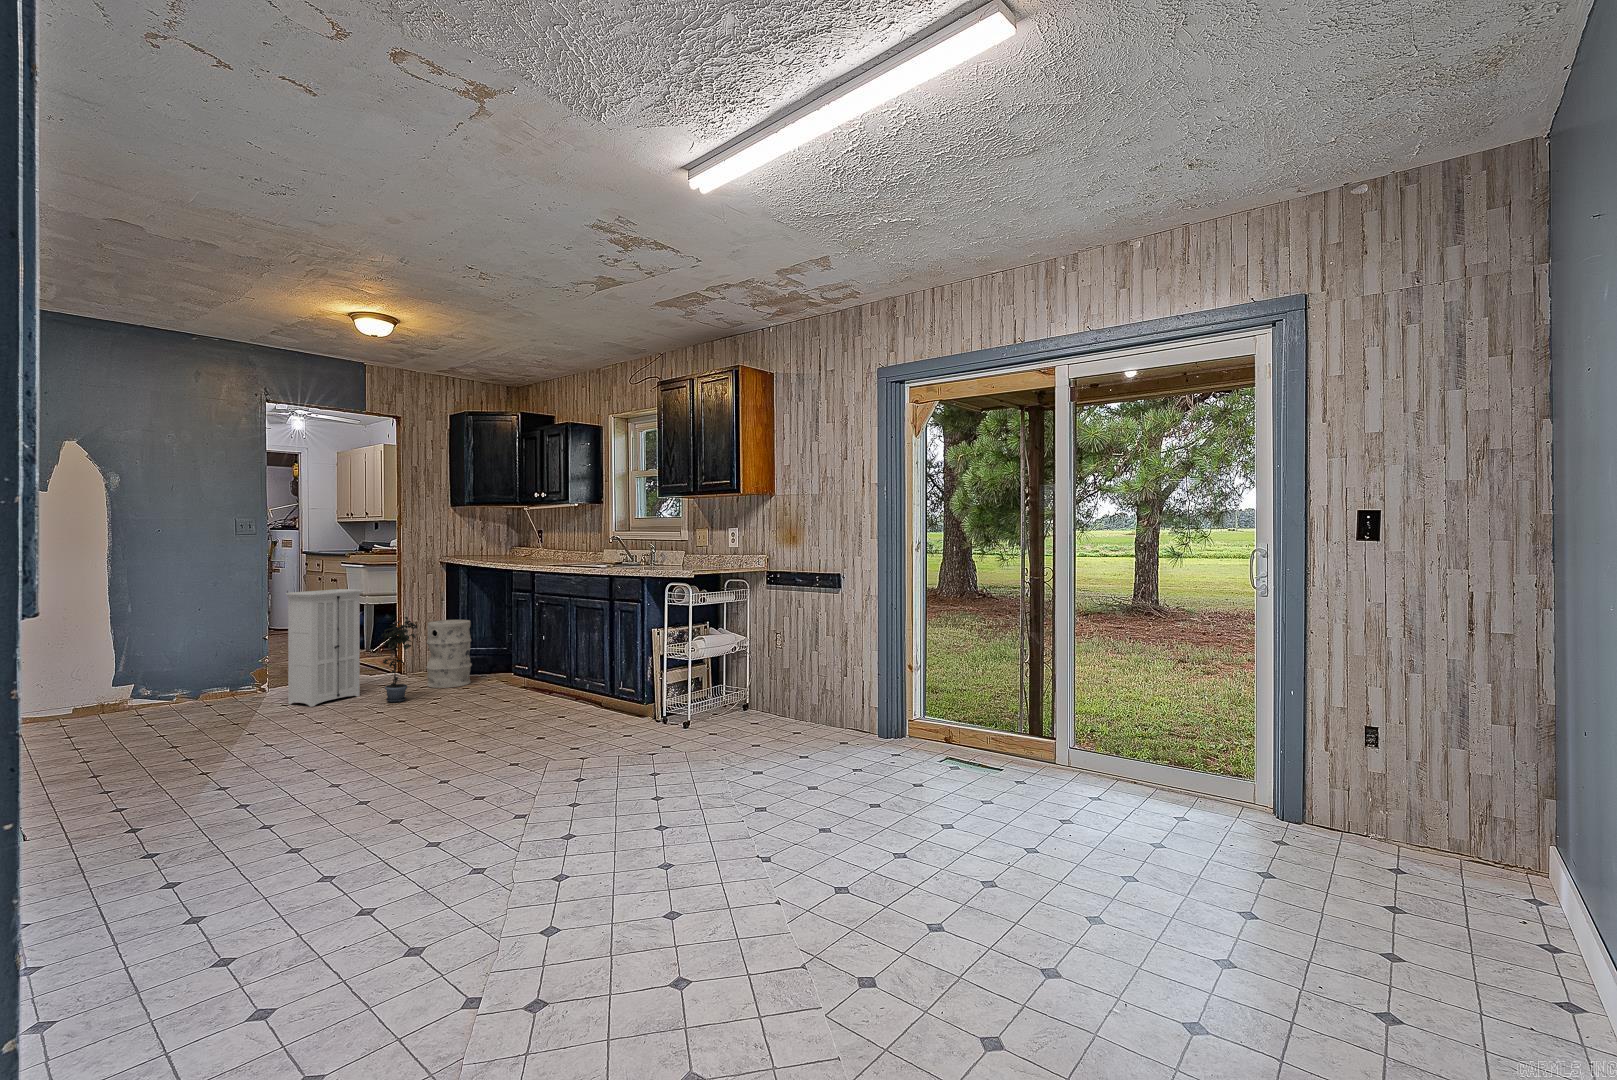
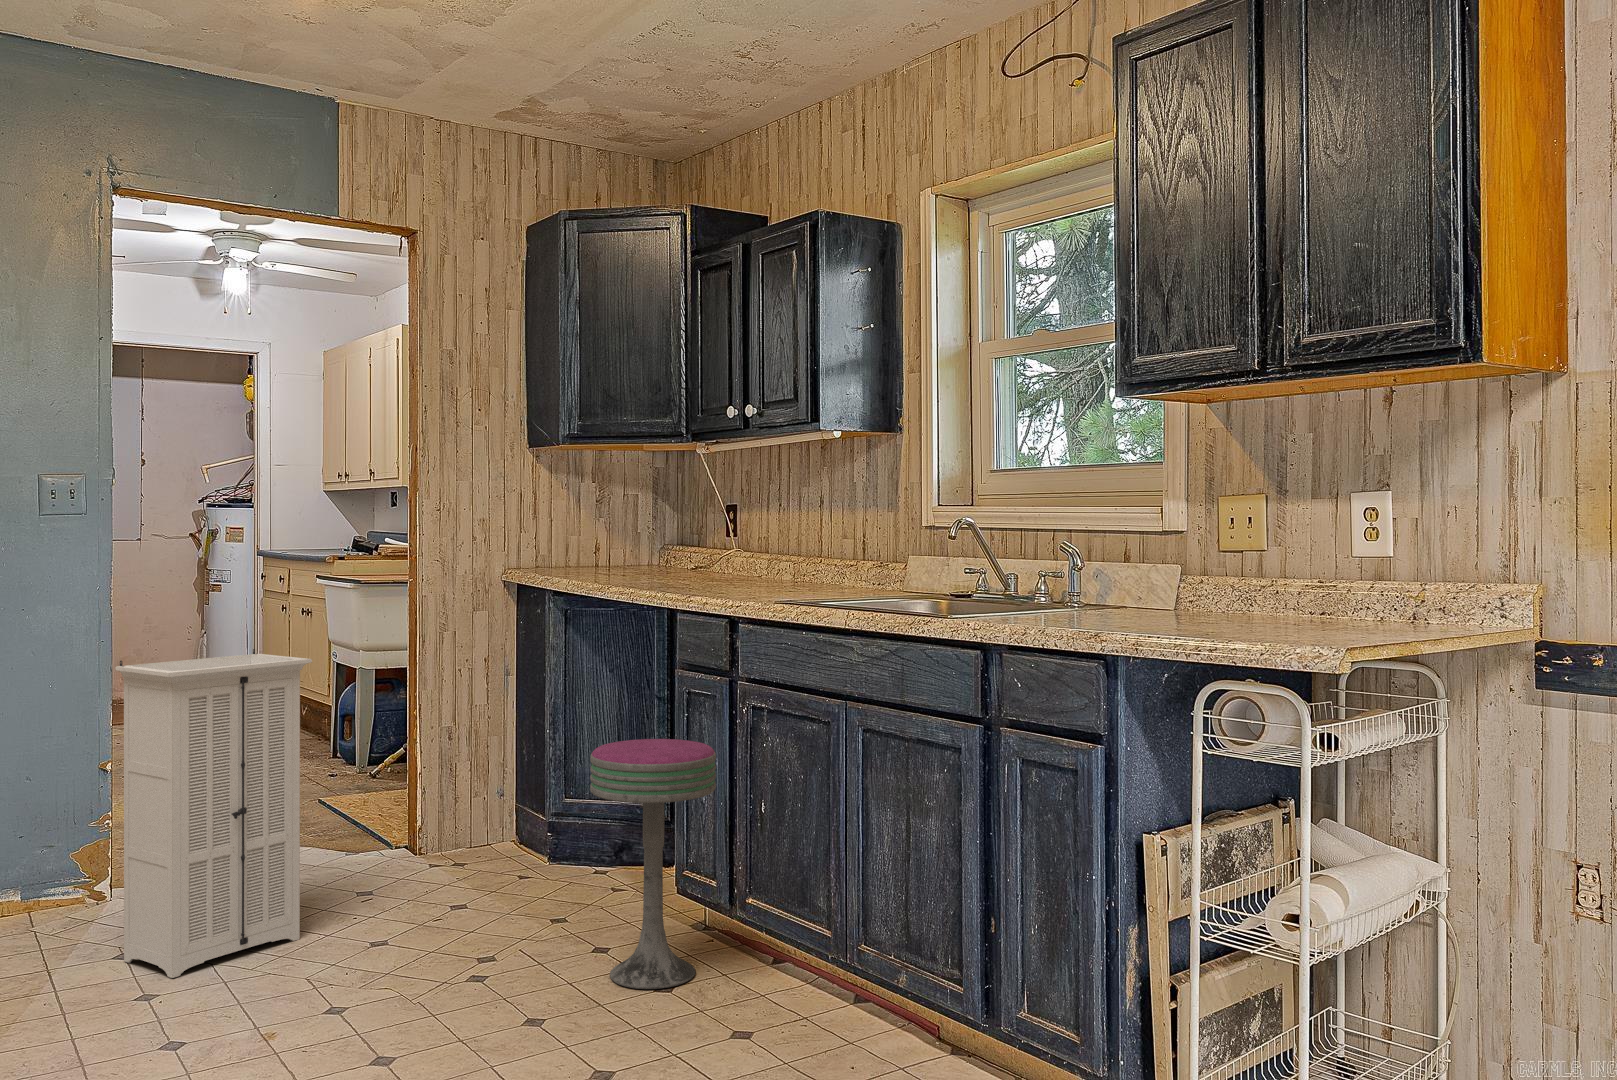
bar stool: none [478,615,525,699] -> present [590,739,716,989]
potted plant: present [381,617,417,702] -> none [331,739,436,978]
trash can: present [426,620,472,688] -> none [464,734,575,921]

